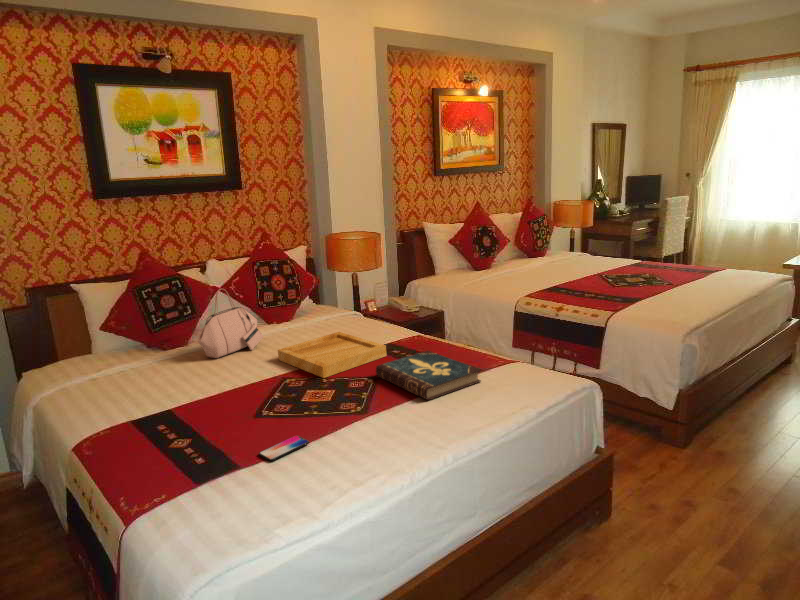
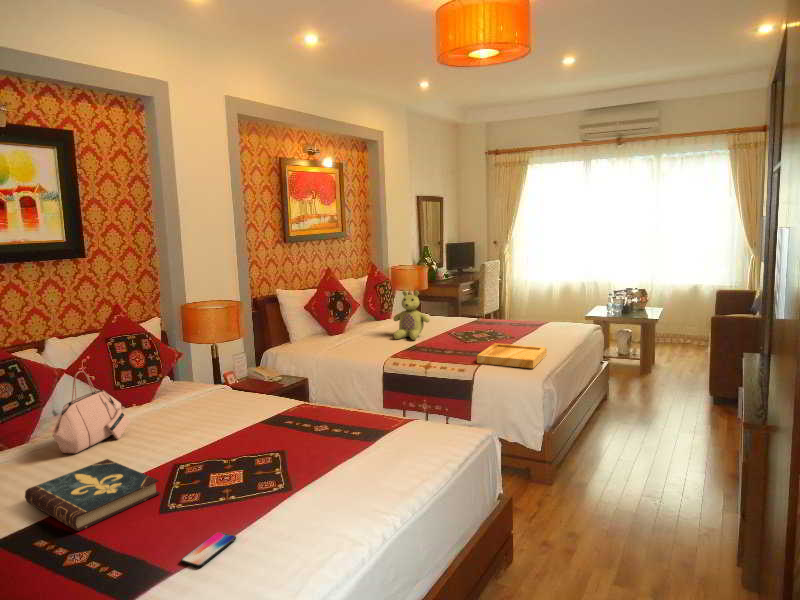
stuffed bear: none [537,227,579,280] -> present [393,290,430,340]
tray: present [278,332,387,378] -> present [477,343,547,368]
book: present [376,351,481,400] -> present [25,459,160,531]

